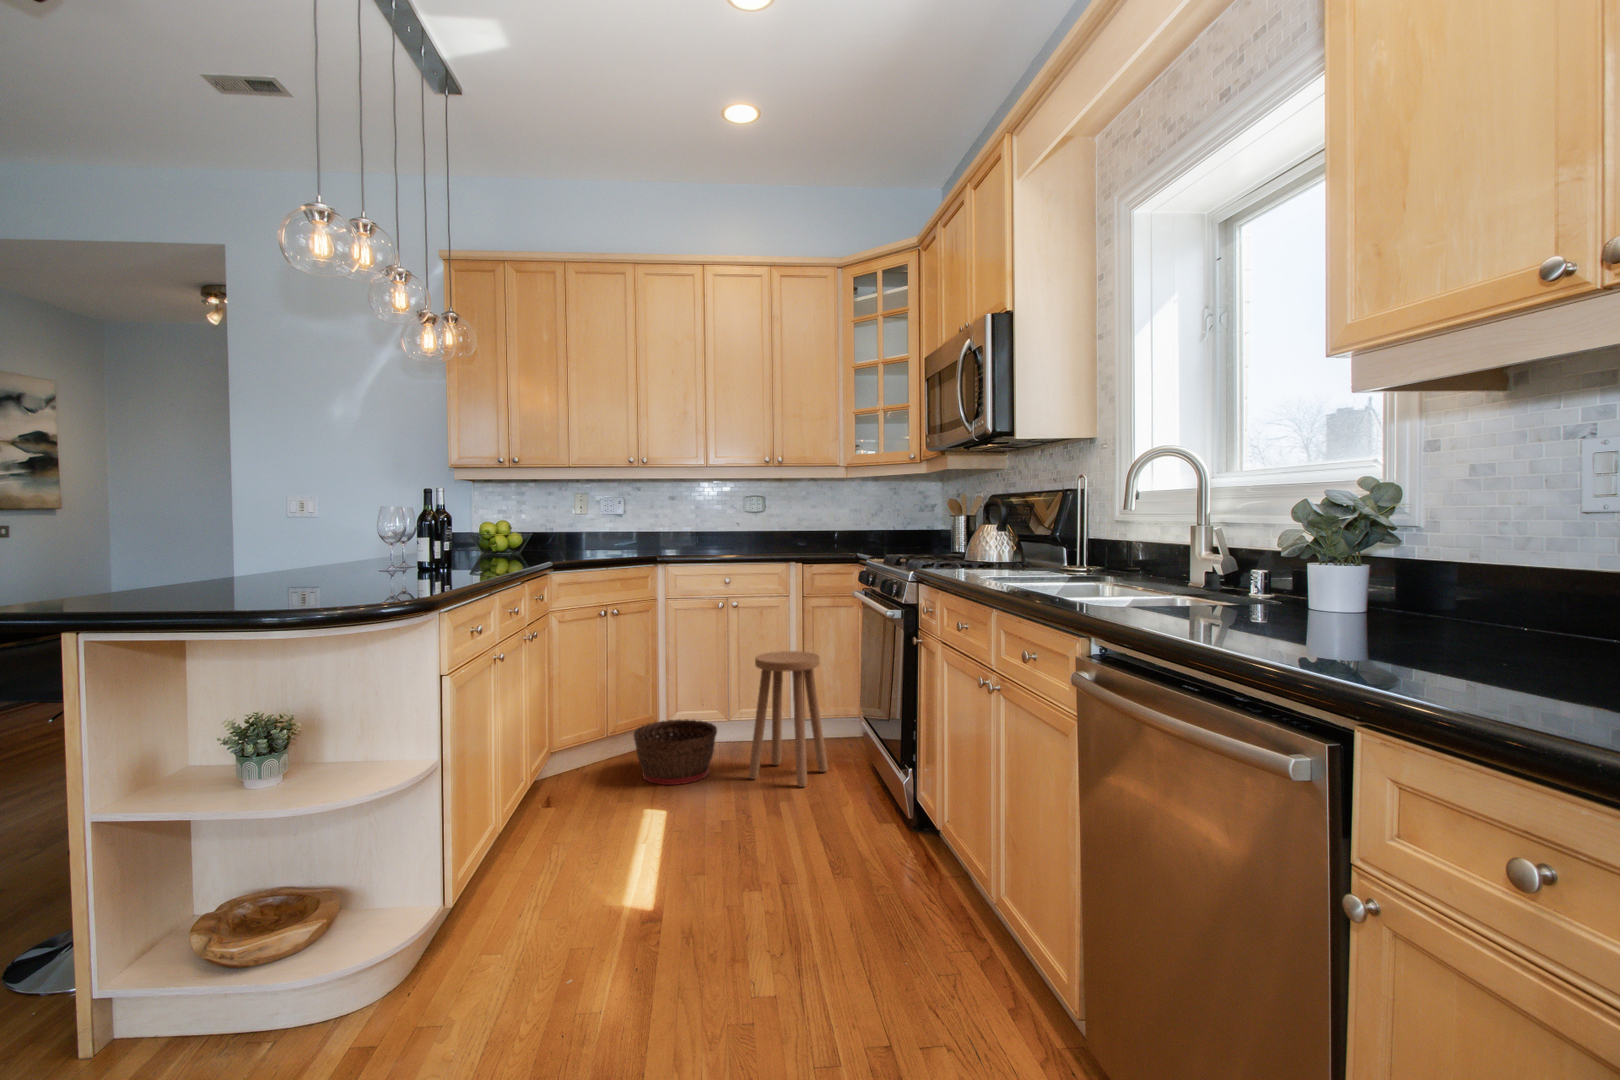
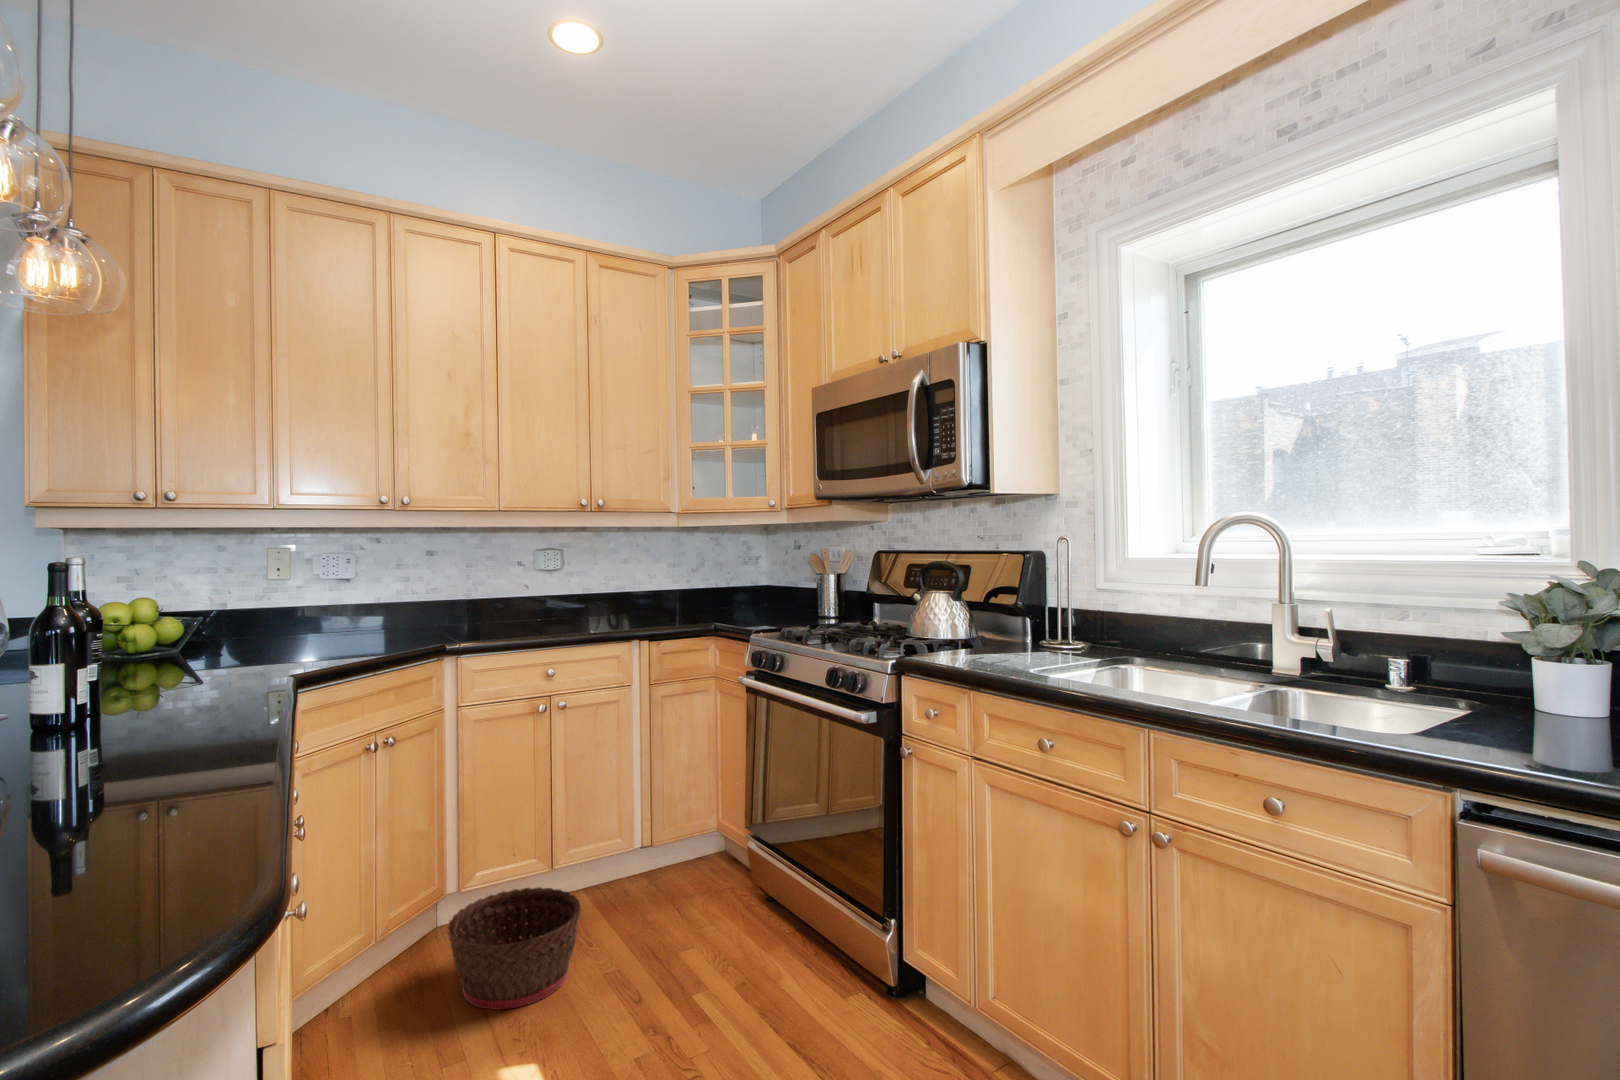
stool: present [748,651,828,787] -> none [633,768,730,964]

